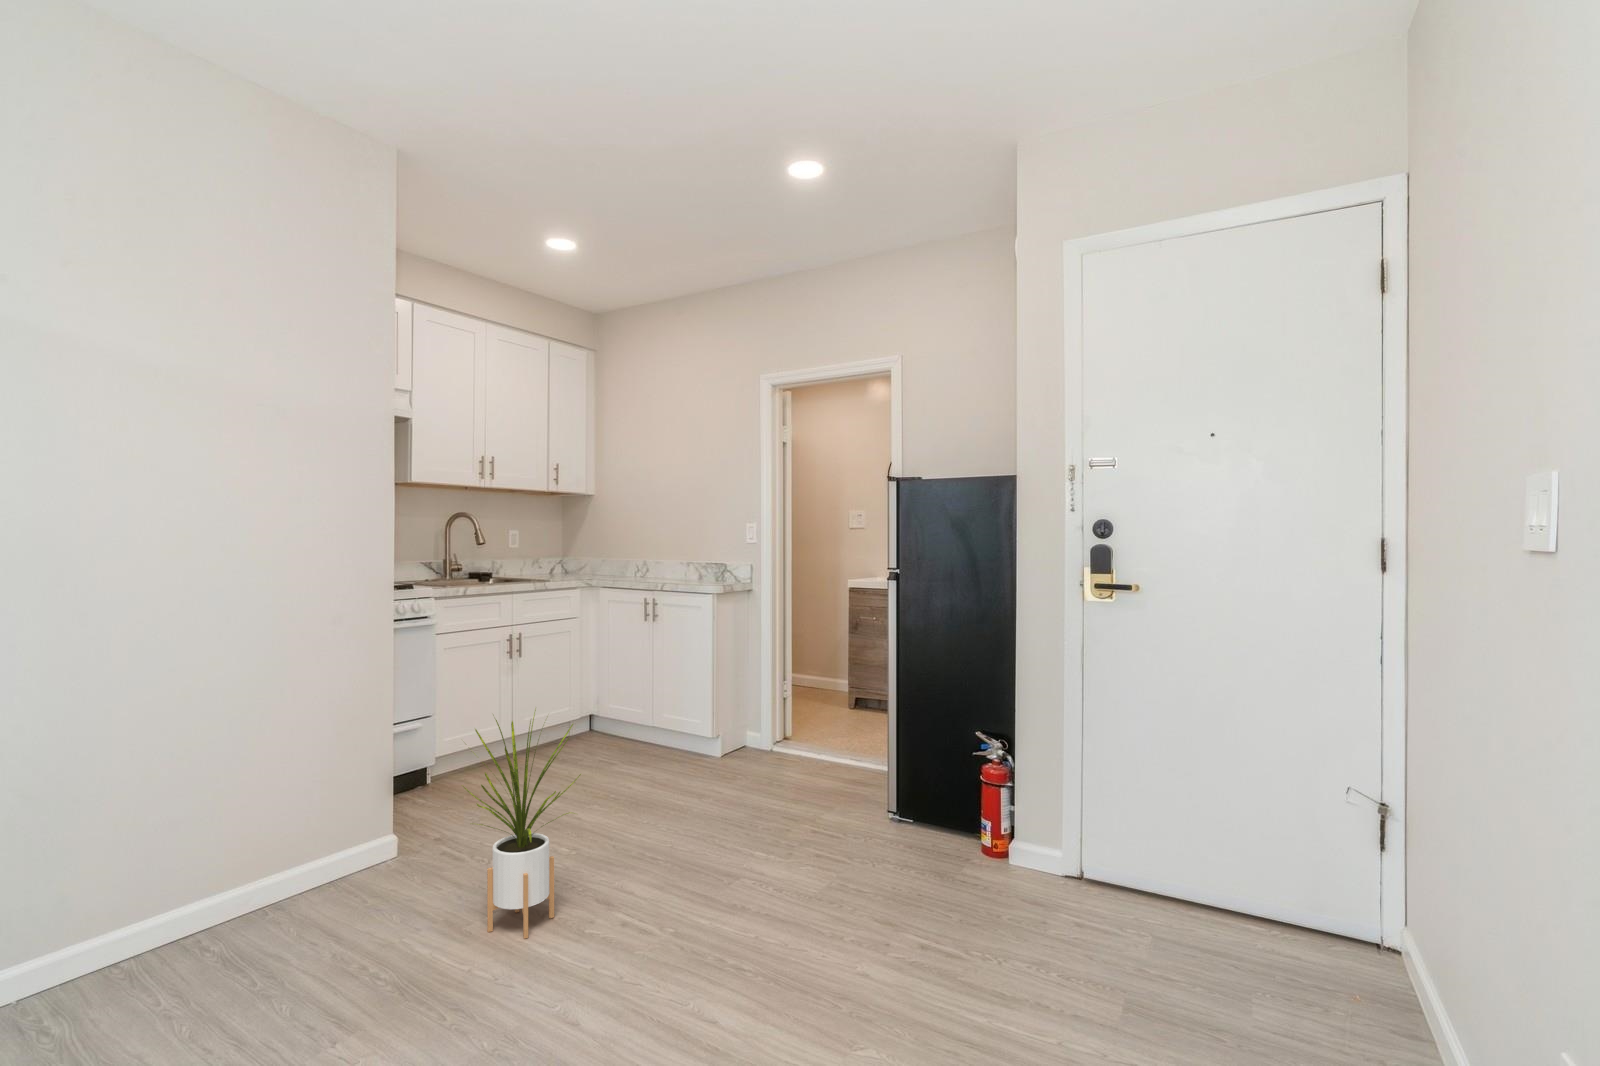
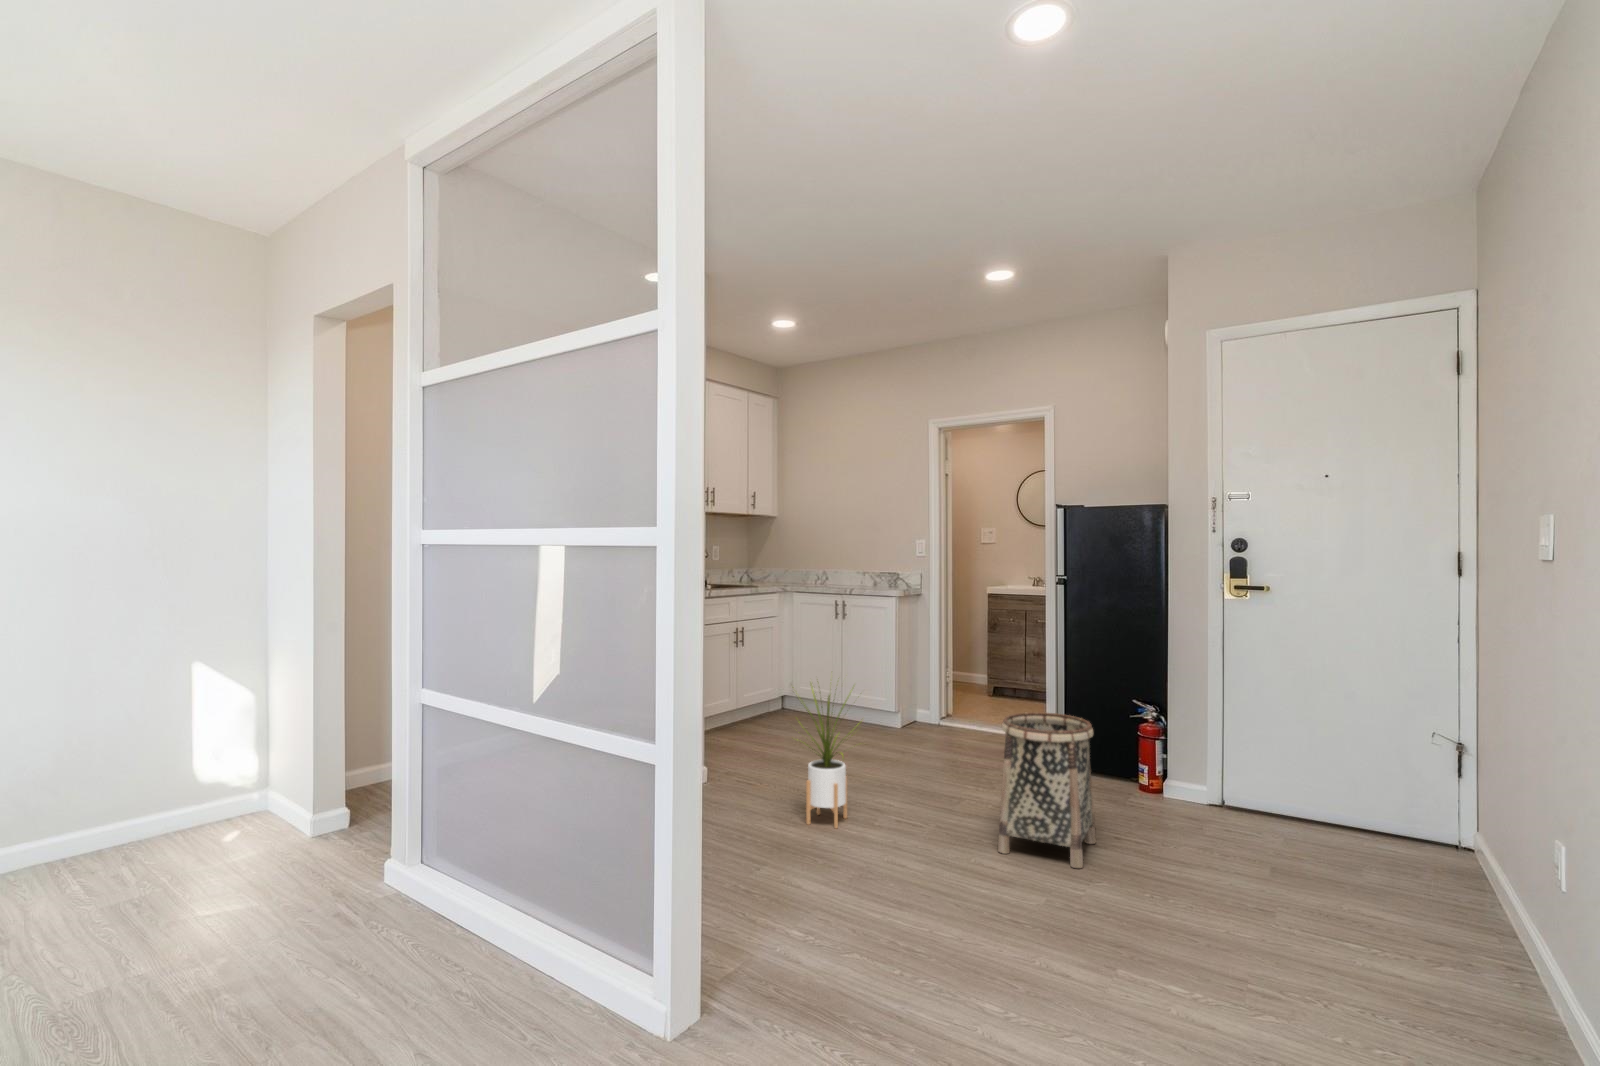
basket: none [738,766,887,1011] -> present [998,712,1096,868]

